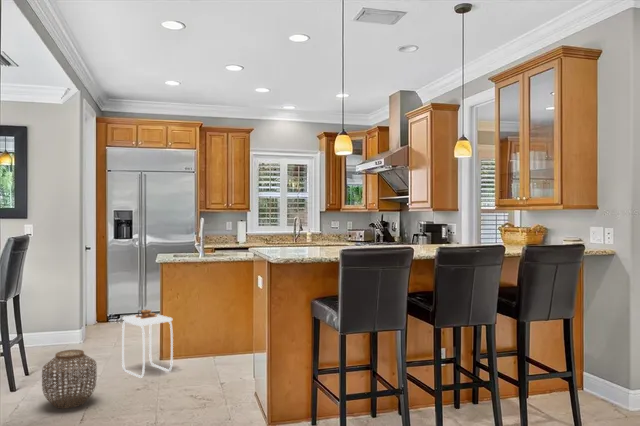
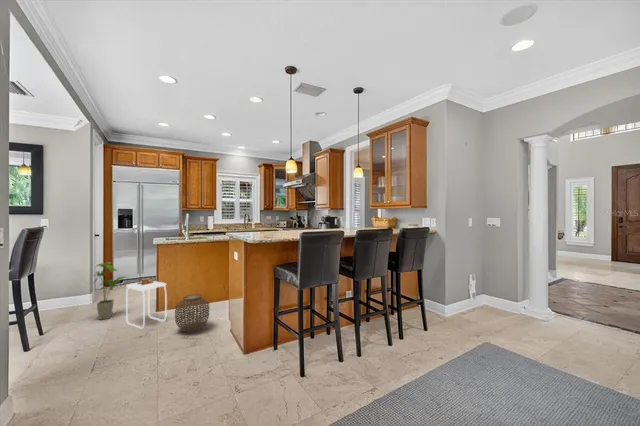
house plant: none [82,285,127,363] -> present [95,262,126,320]
woven basket: present [42,350,97,408] -> present [175,294,209,332]

